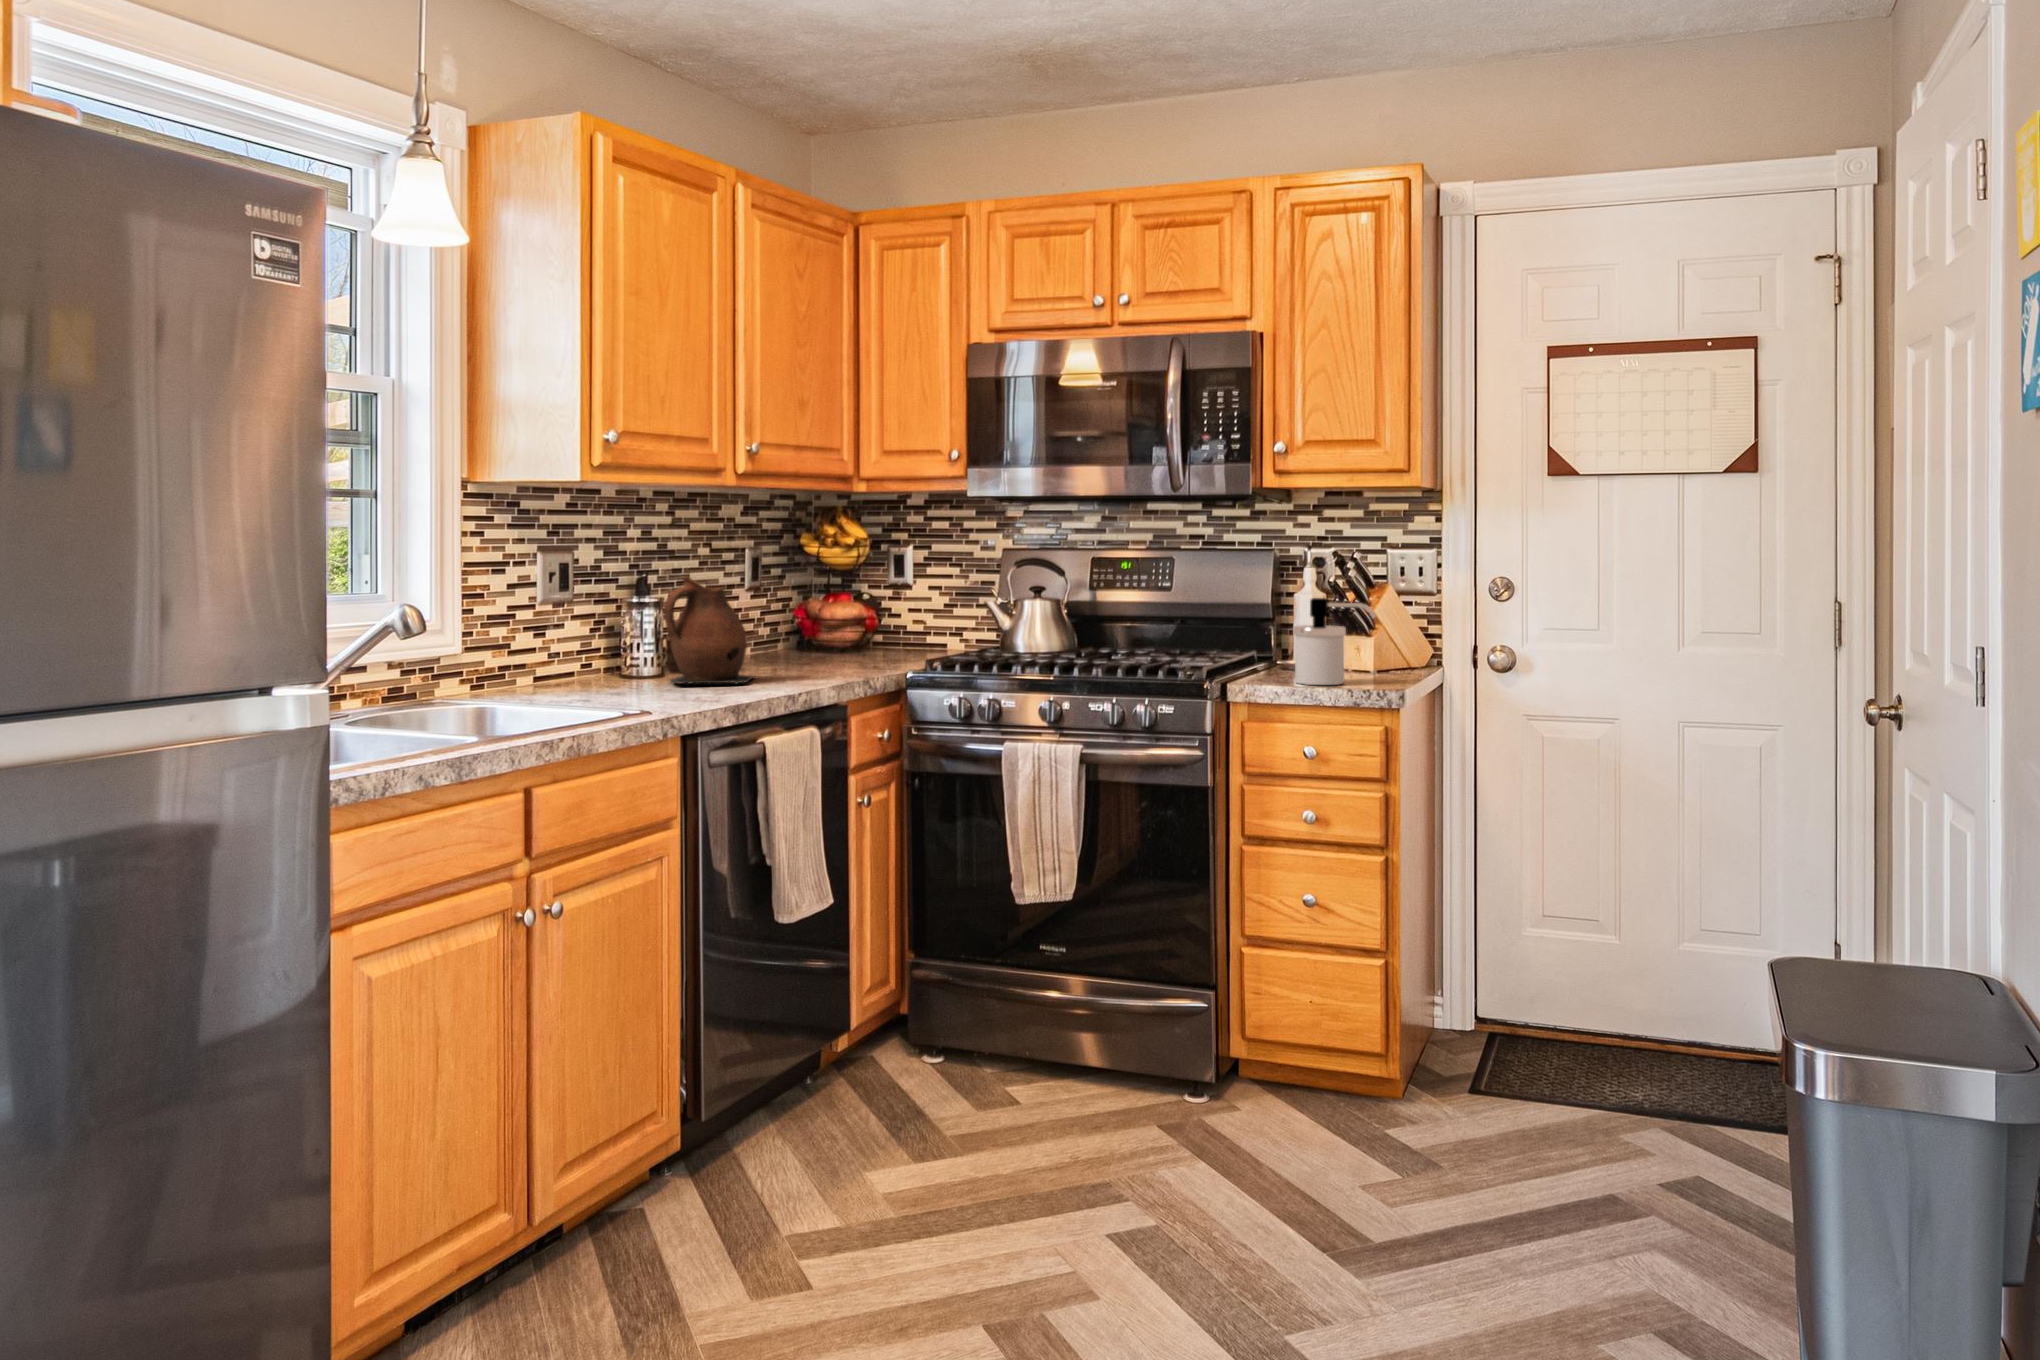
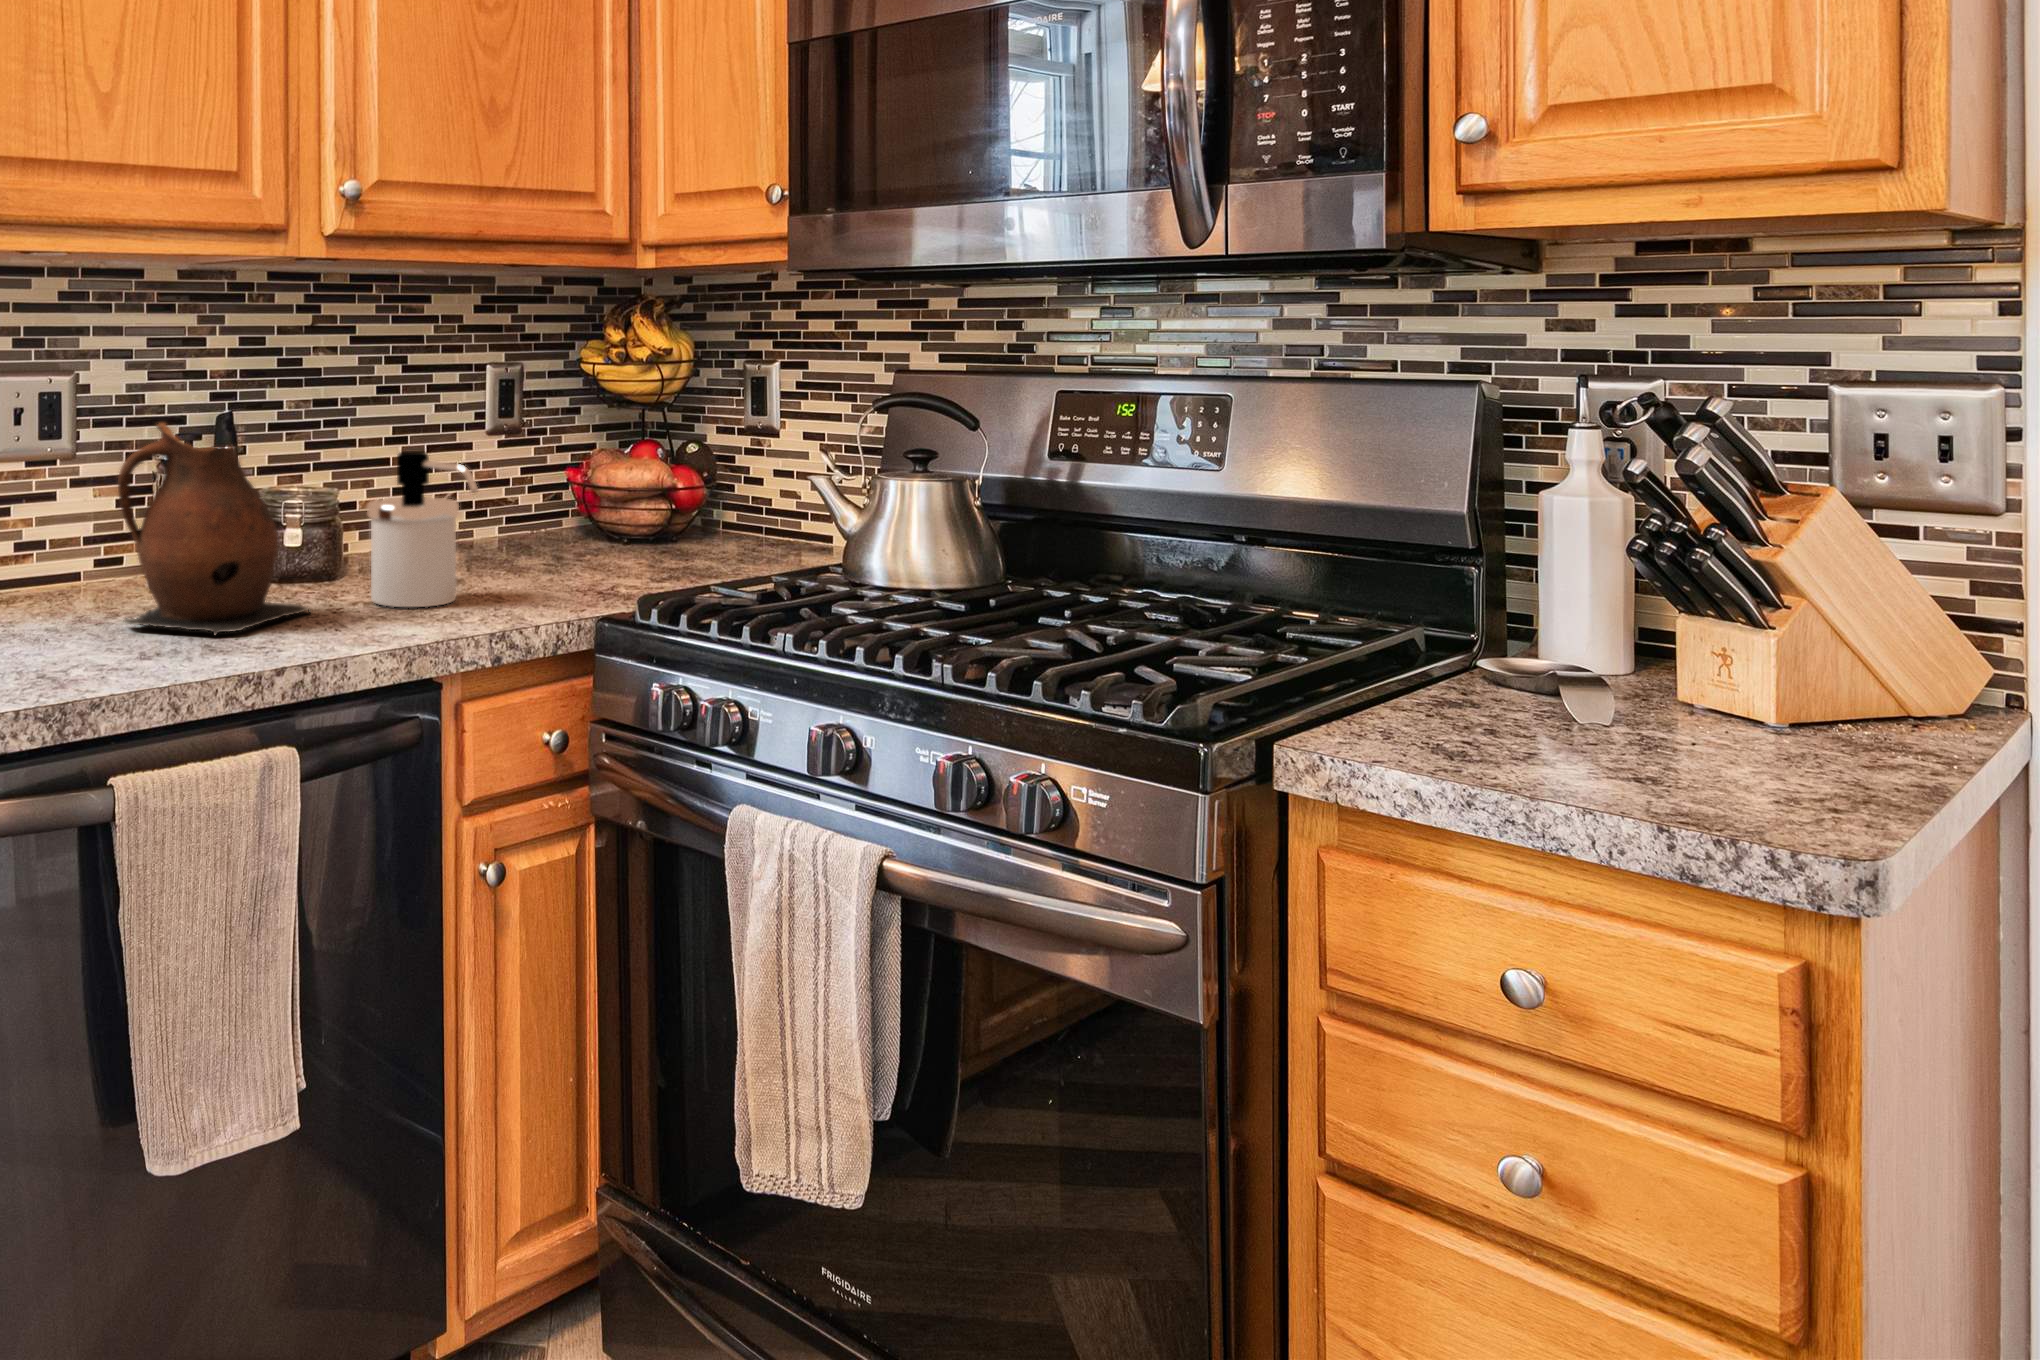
soap dispenser: present [1293,598,1375,685] -> present [367,451,478,607]

